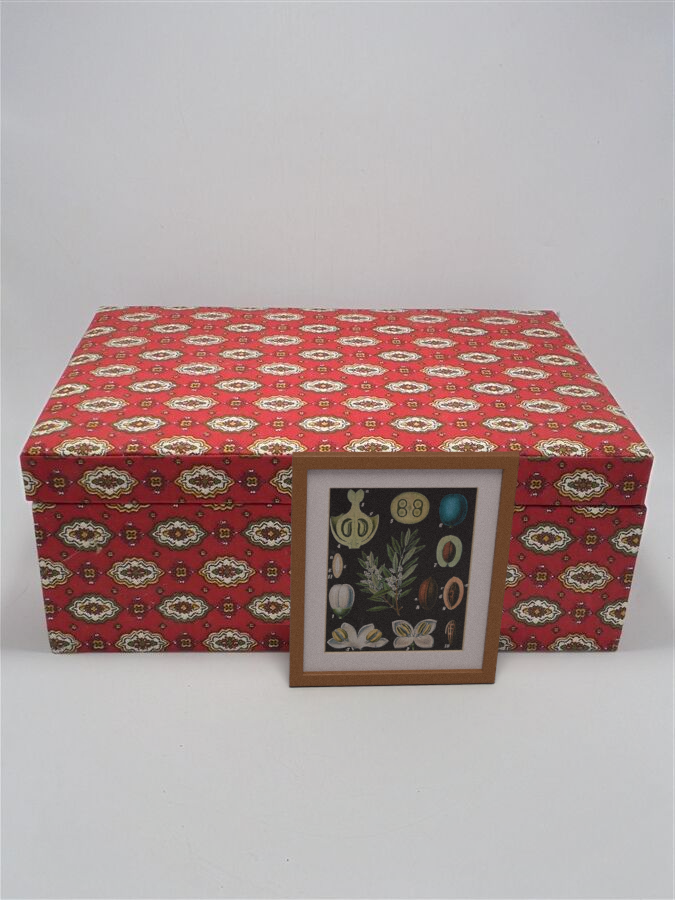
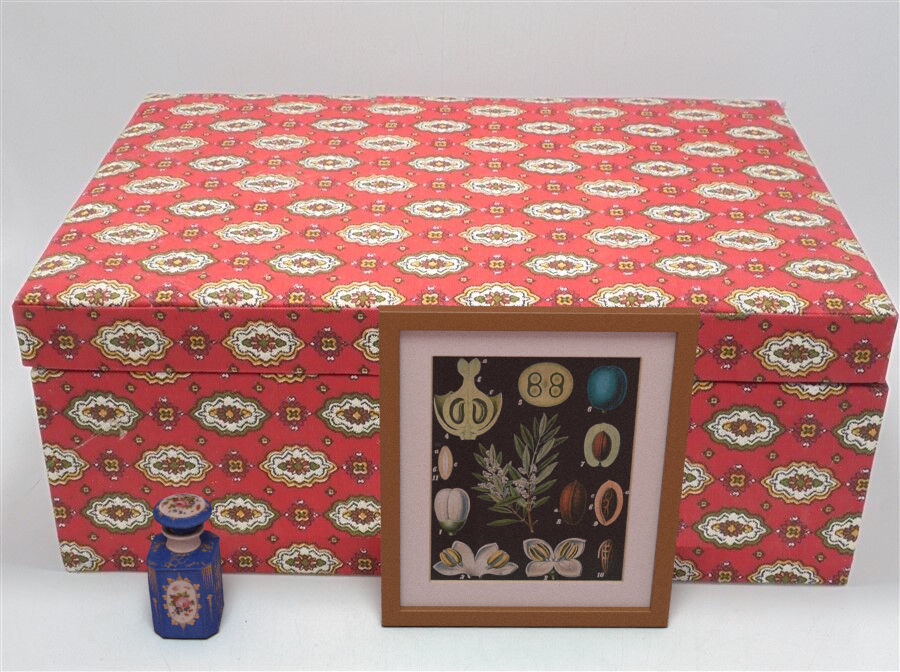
perfume bottle: none [119,591,173,698] -> present [146,493,224,638]

